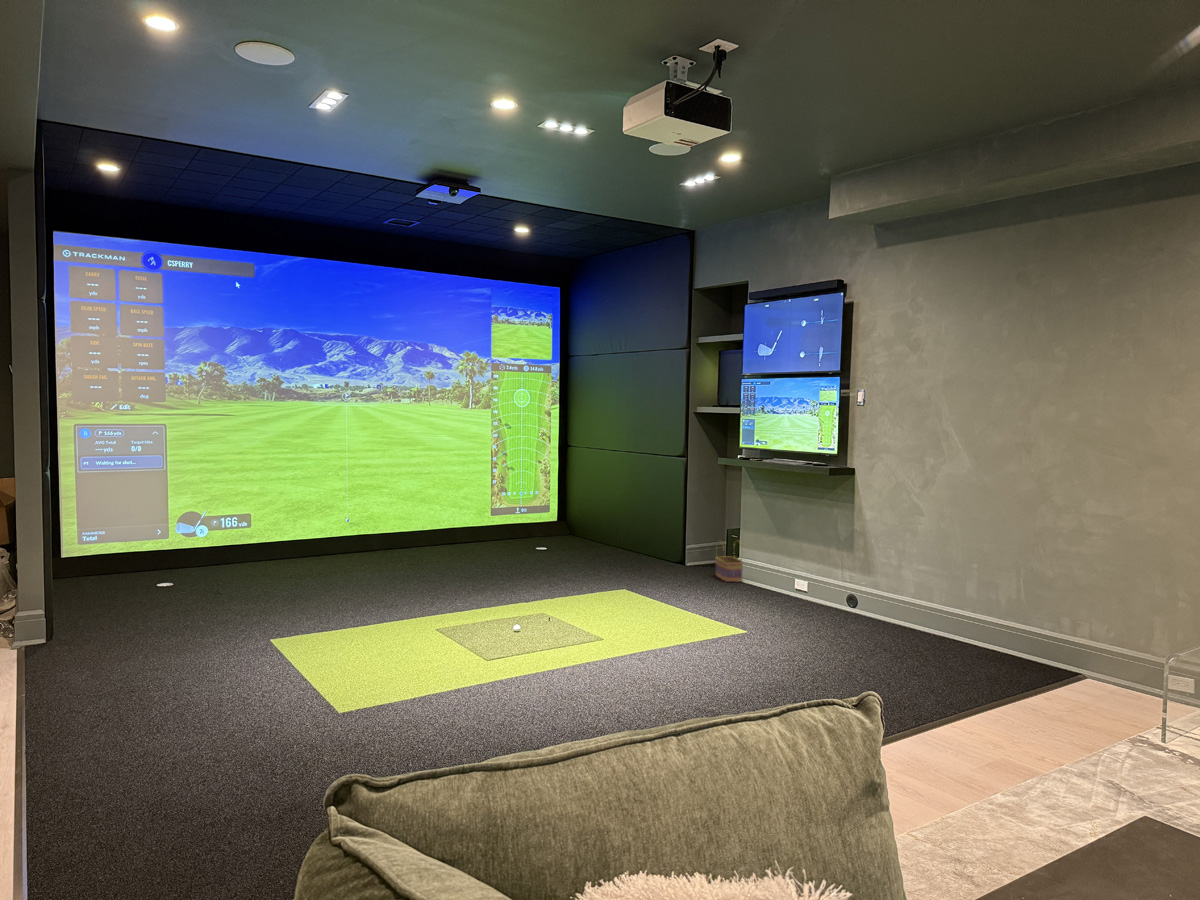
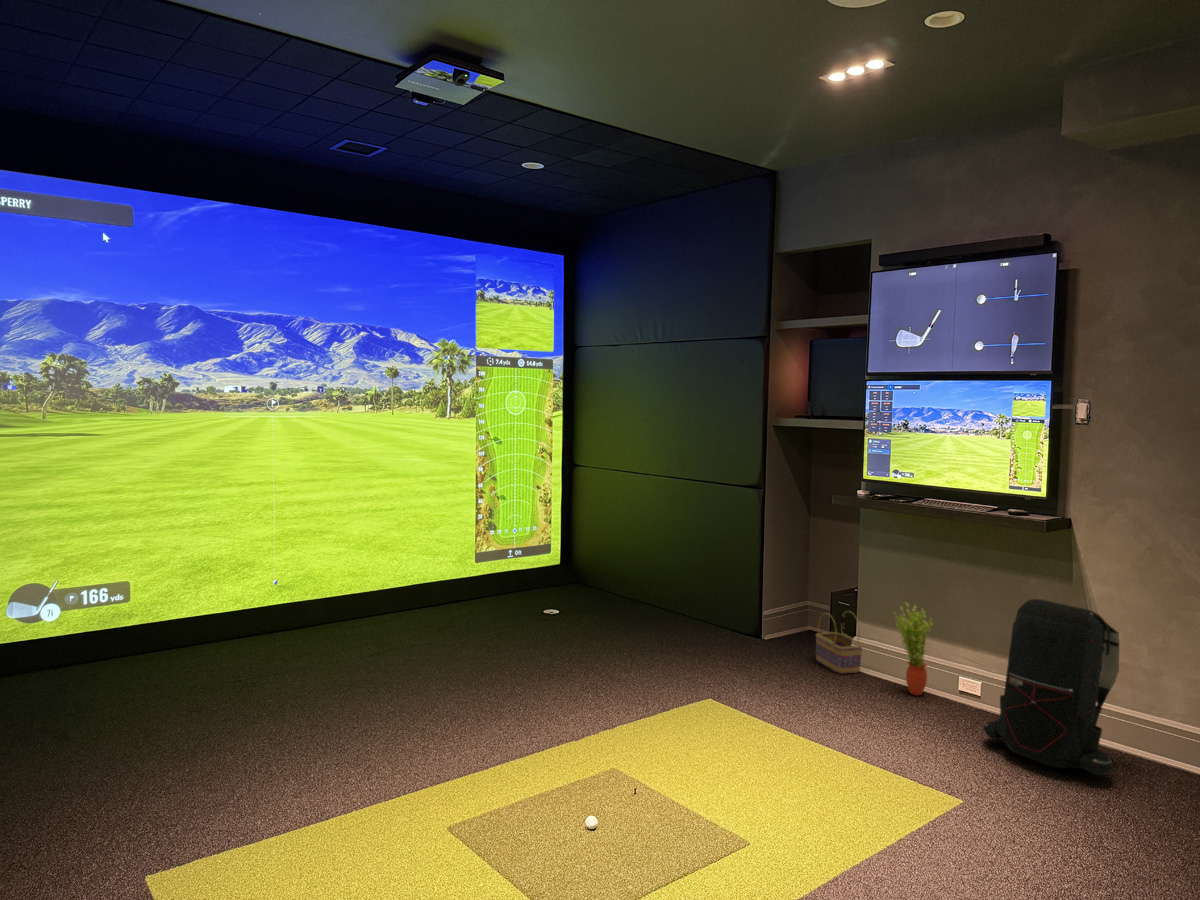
backpack: none [789,516,875,624] -> present [983,599,1119,775]
potted plant: none [756,529,781,592] -> present [896,604,933,695]

